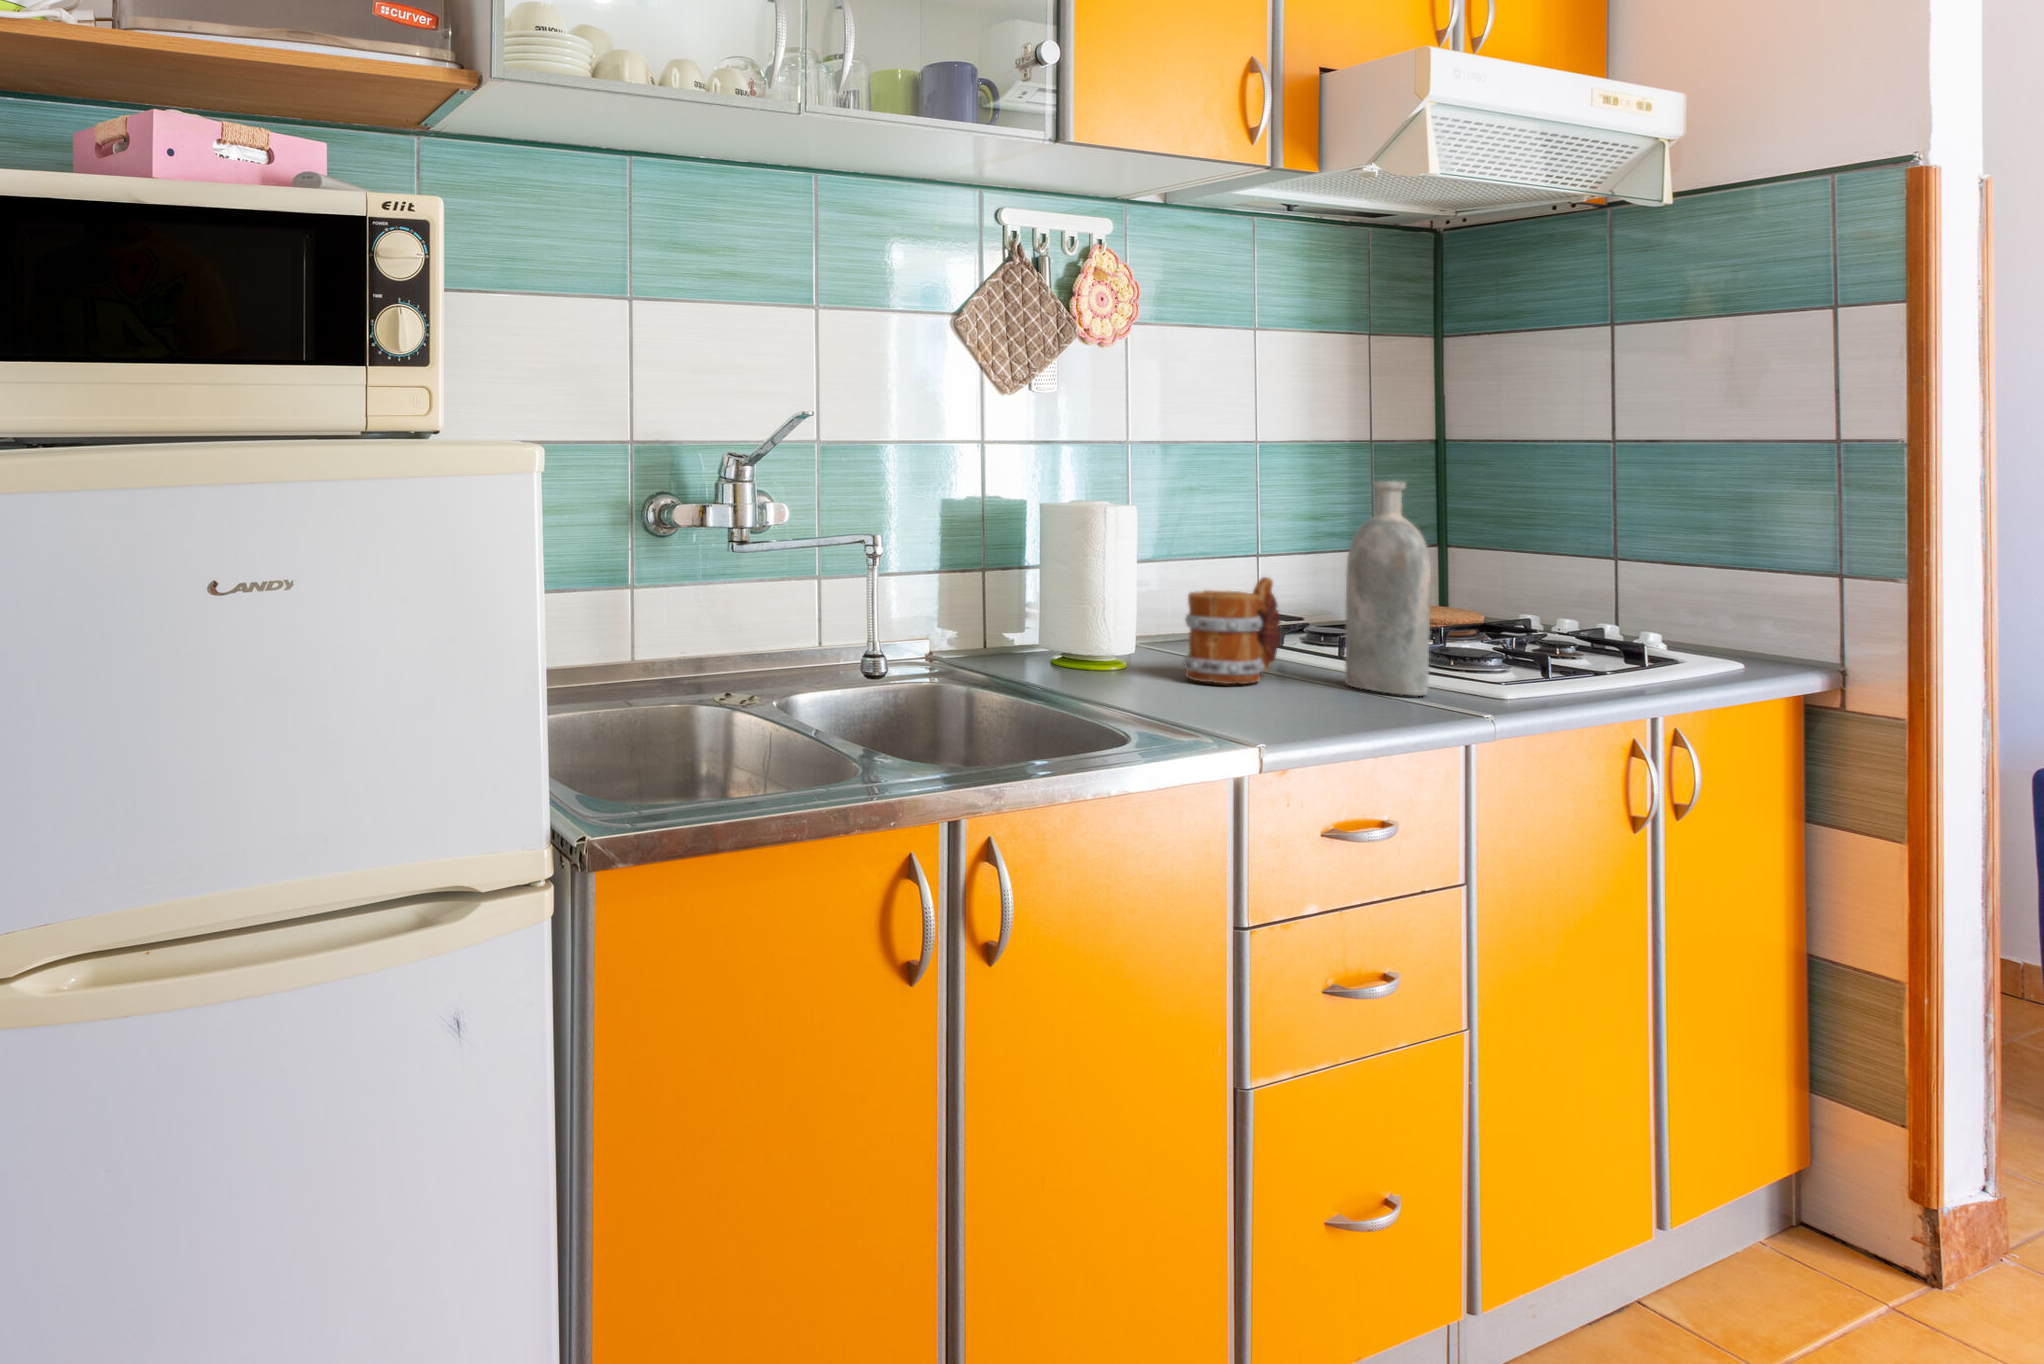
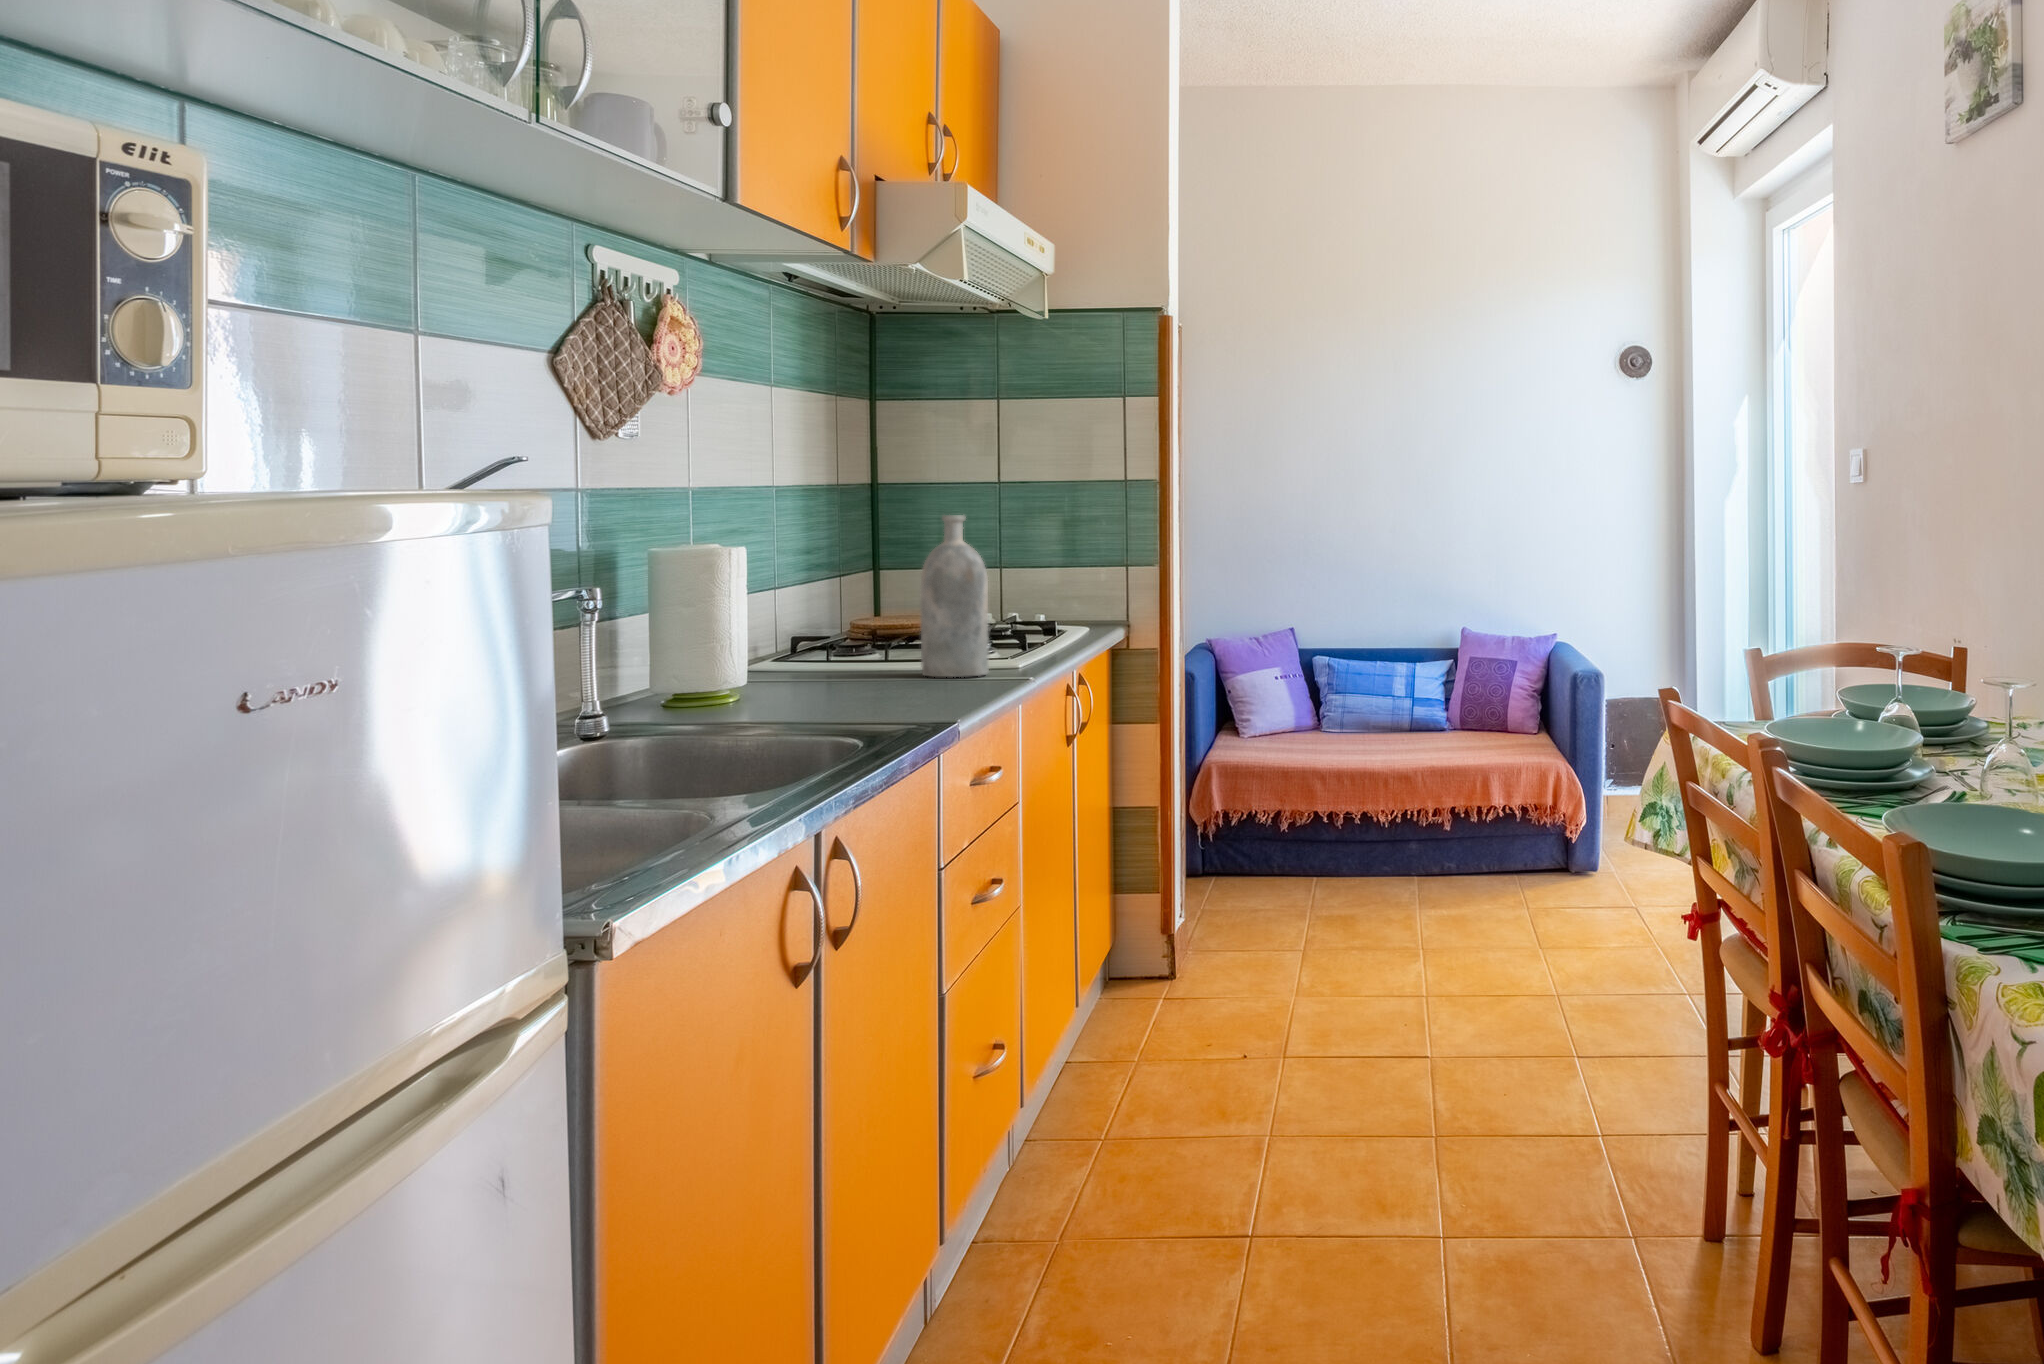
mug: present [1183,577,1281,684] -> none [791,597,863,691]

